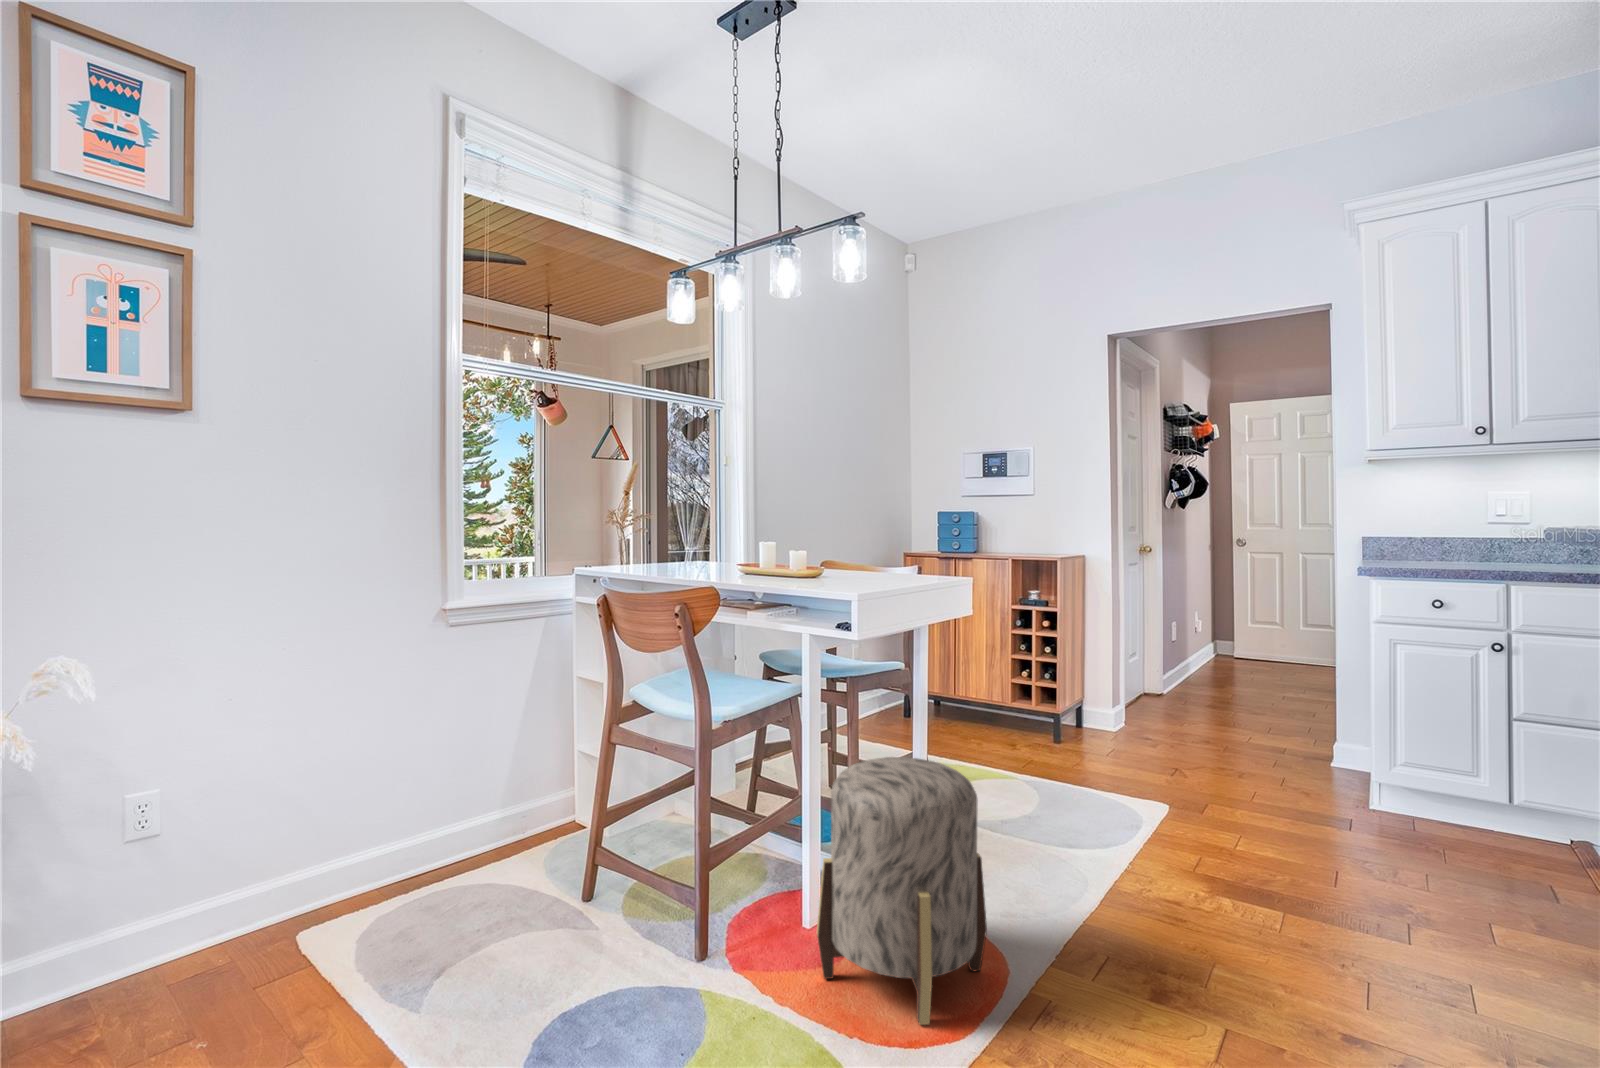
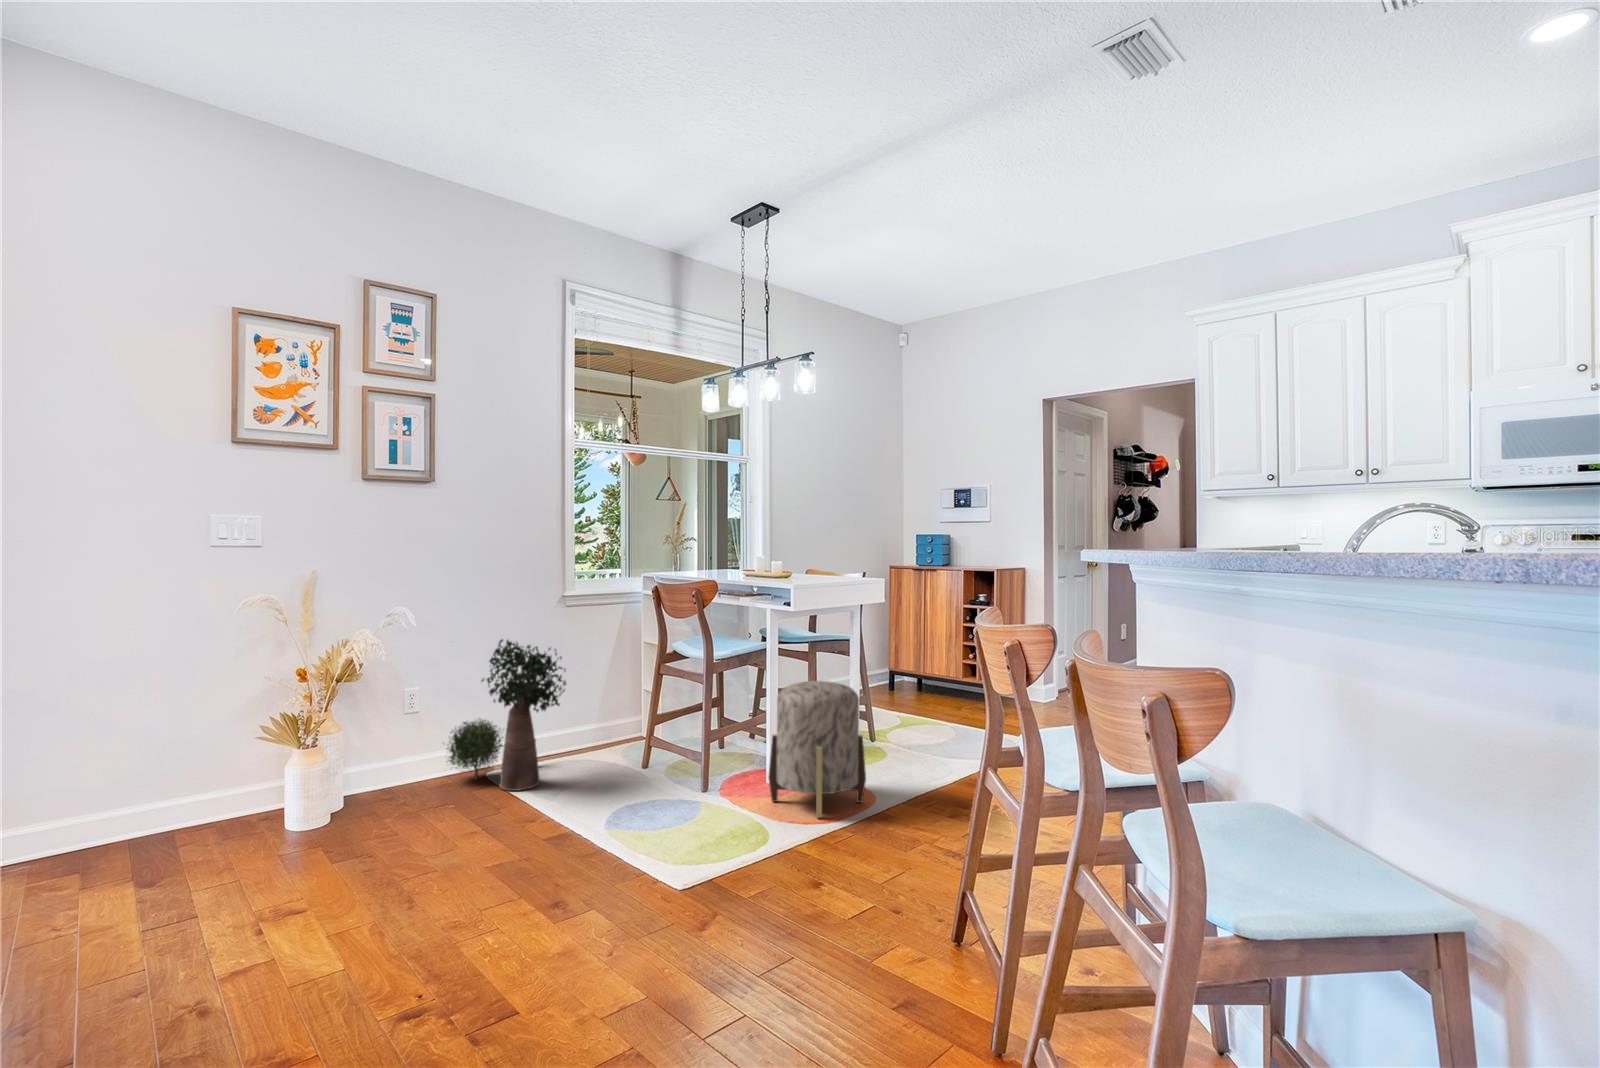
potted plant: none [212,693,446,975] -> present [447,639,566,791]

